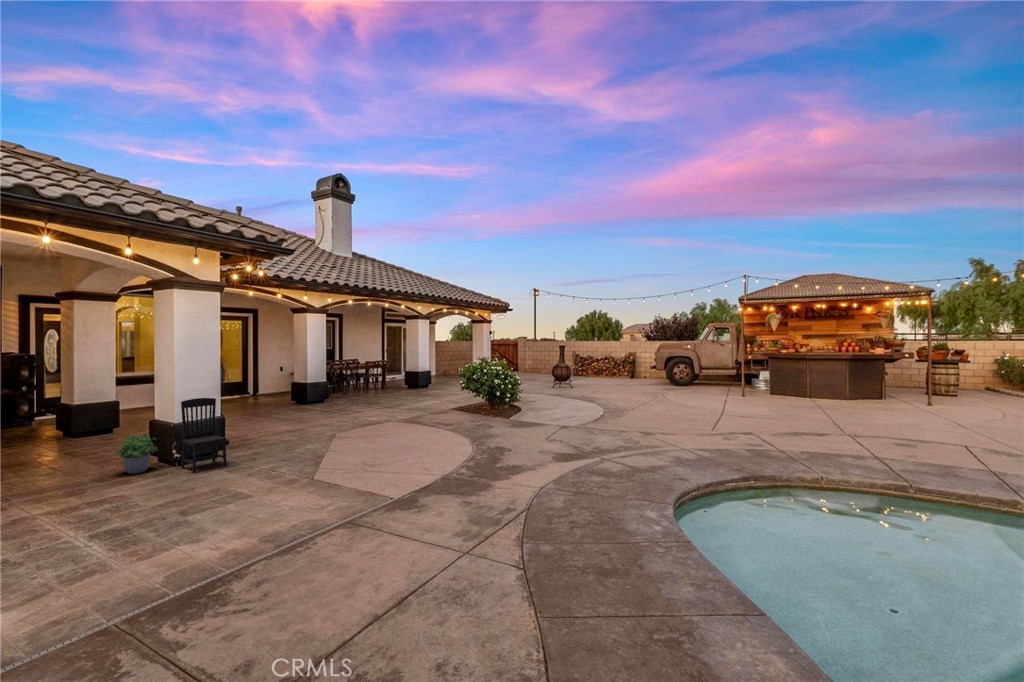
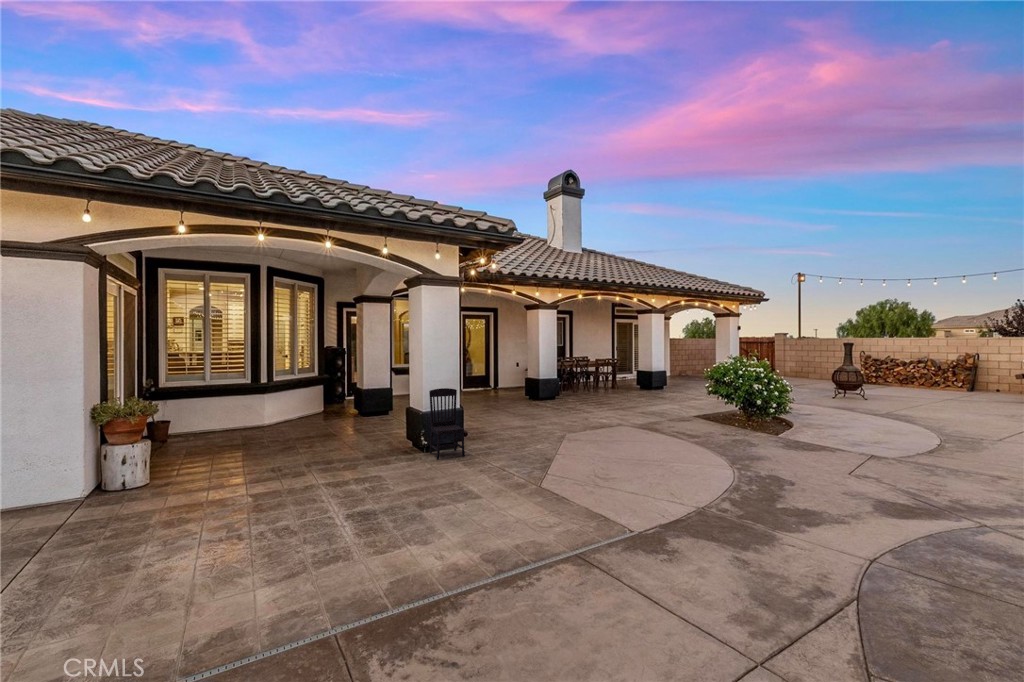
potted plant: present [115,434,157,474] -> none [382,417,413,453]

